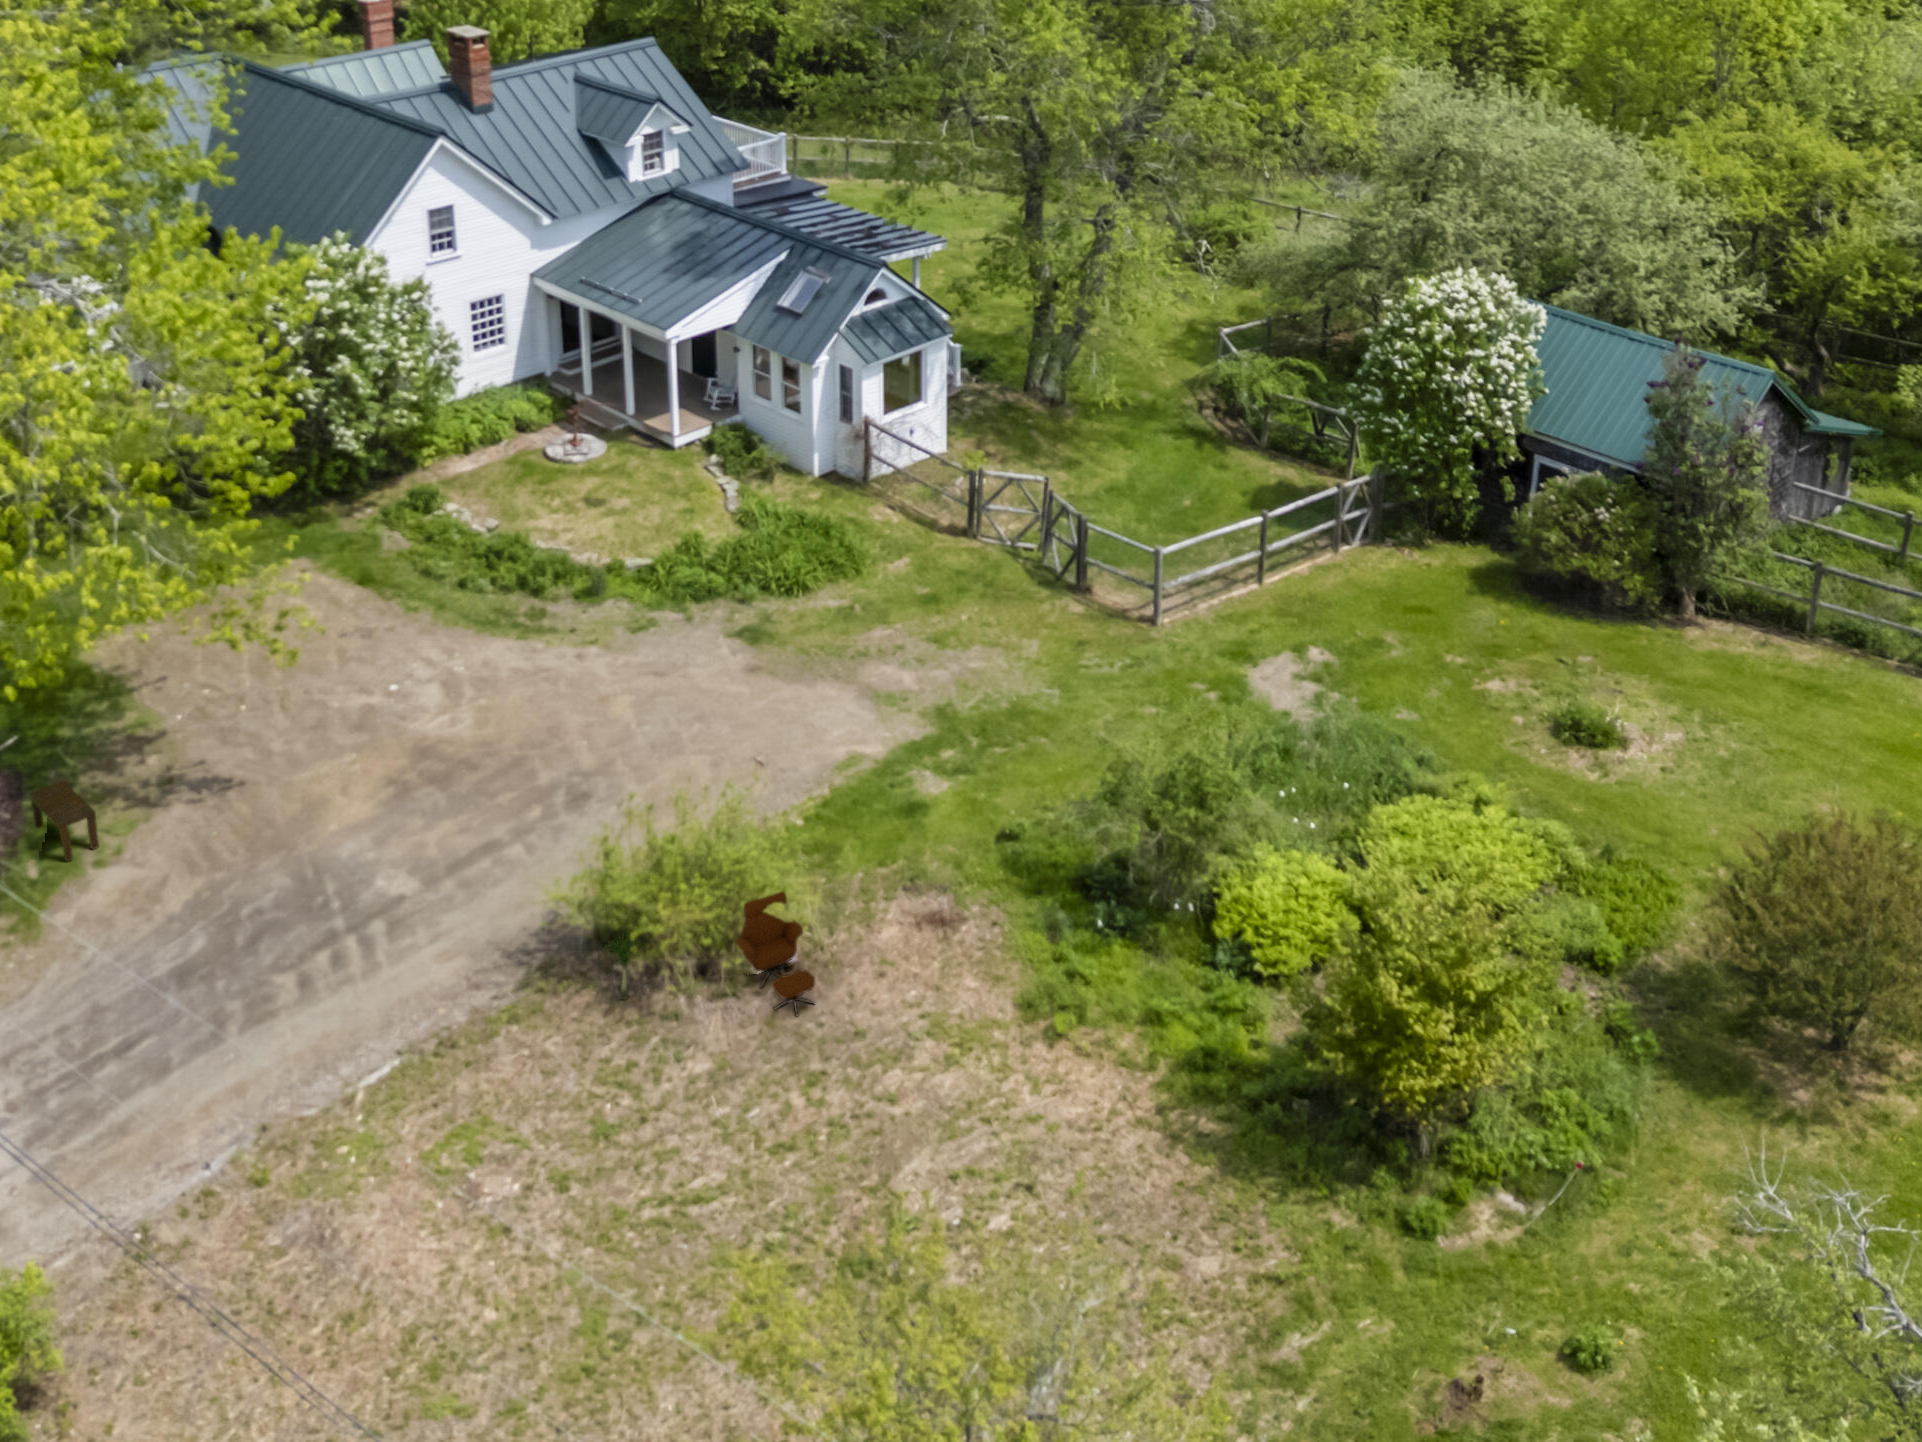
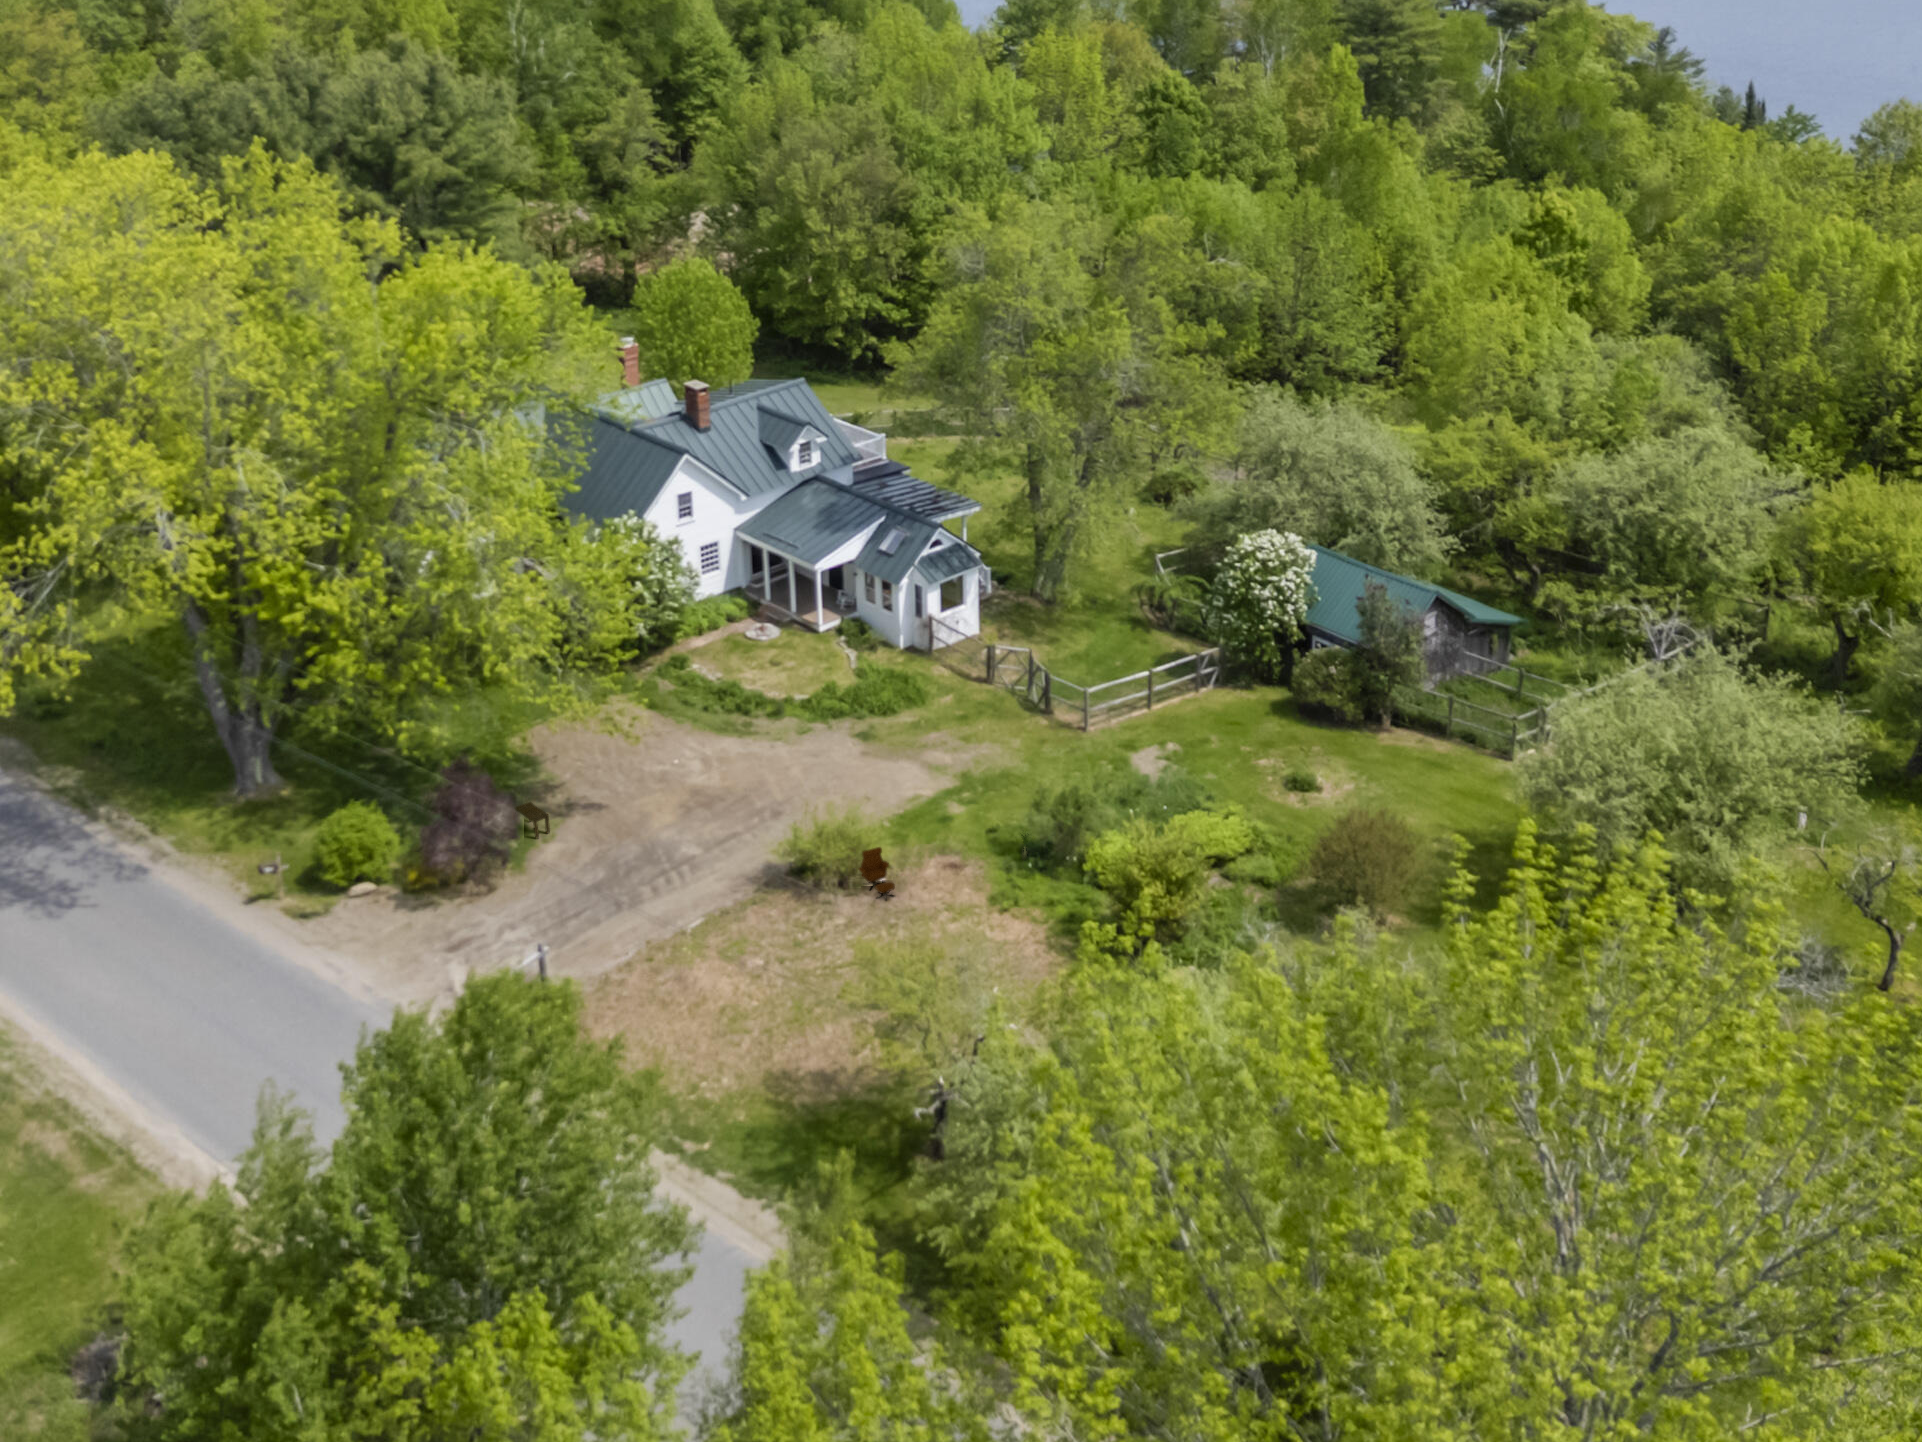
potted plant: present [610,937,637,1000] -> present [1021,833,1029,859]

